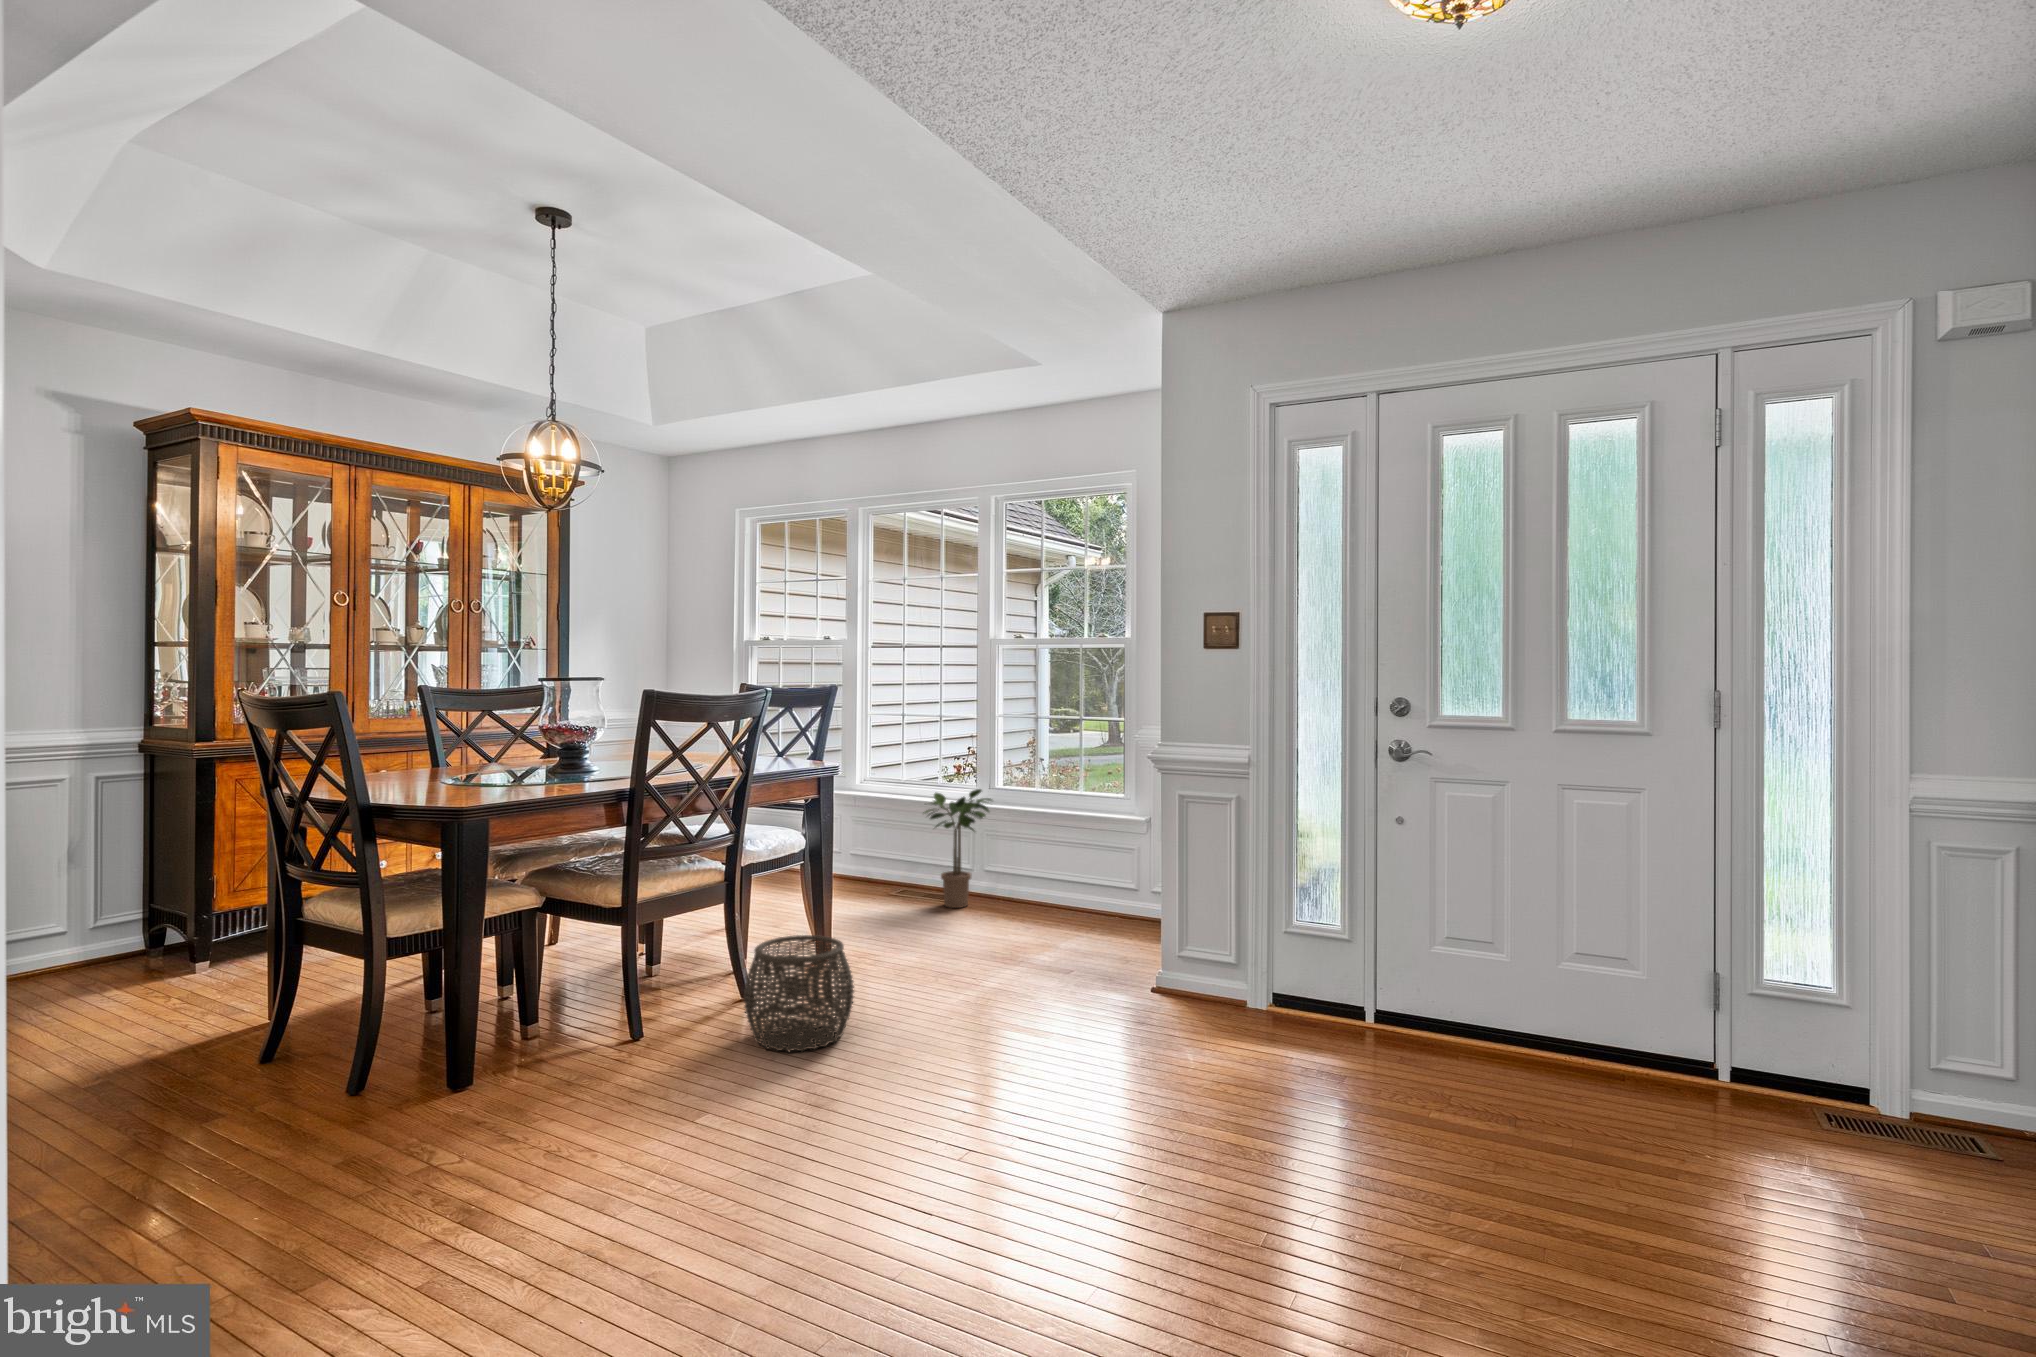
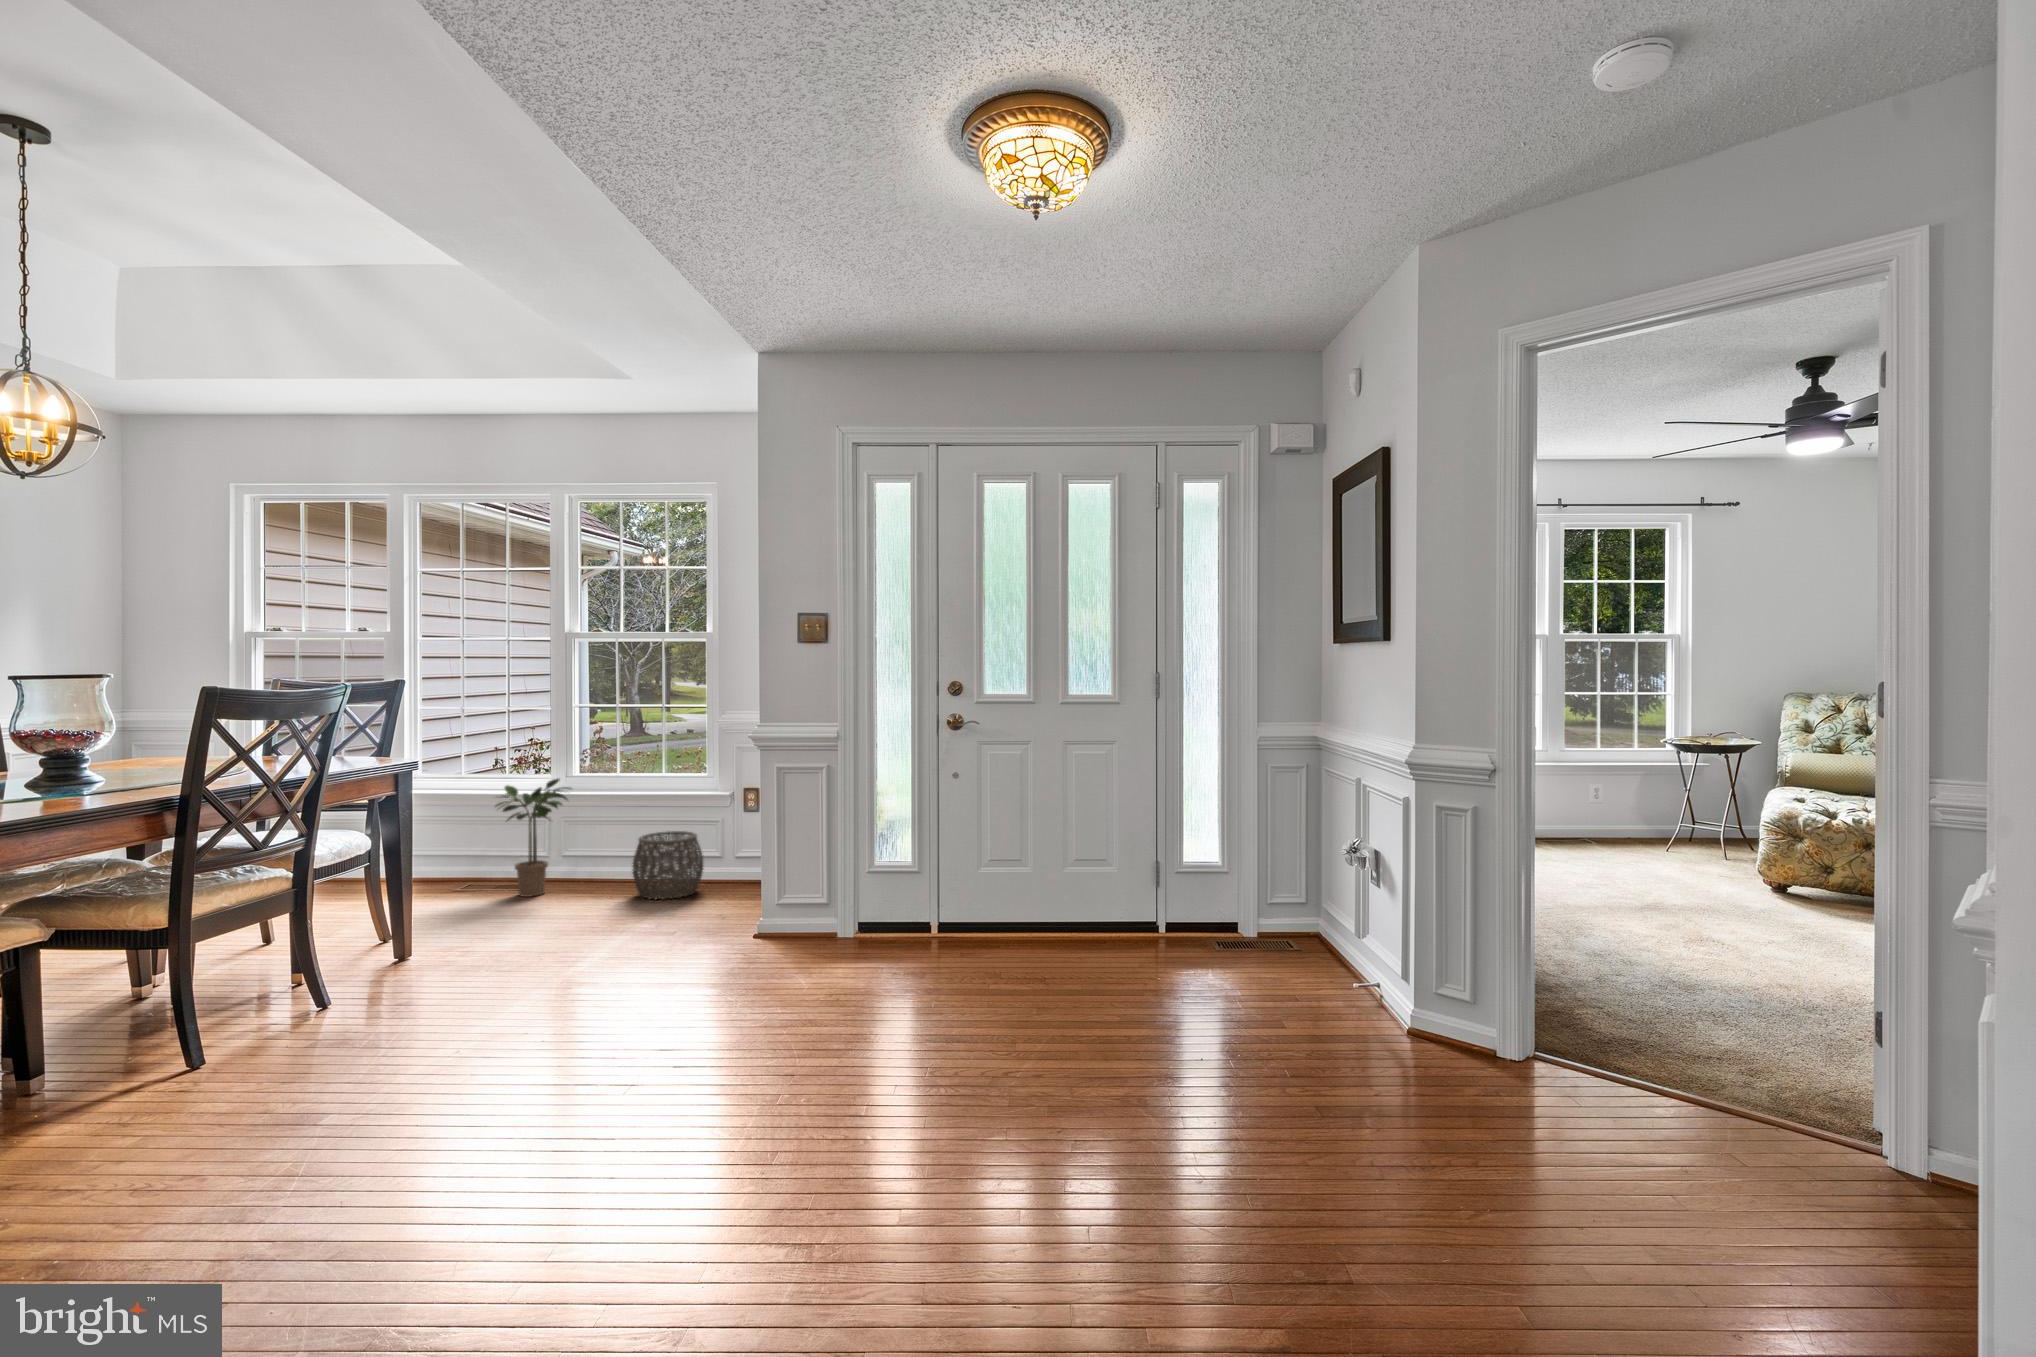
woven basket: present [744,935,854,1052] -> present [632,831,704,899]

